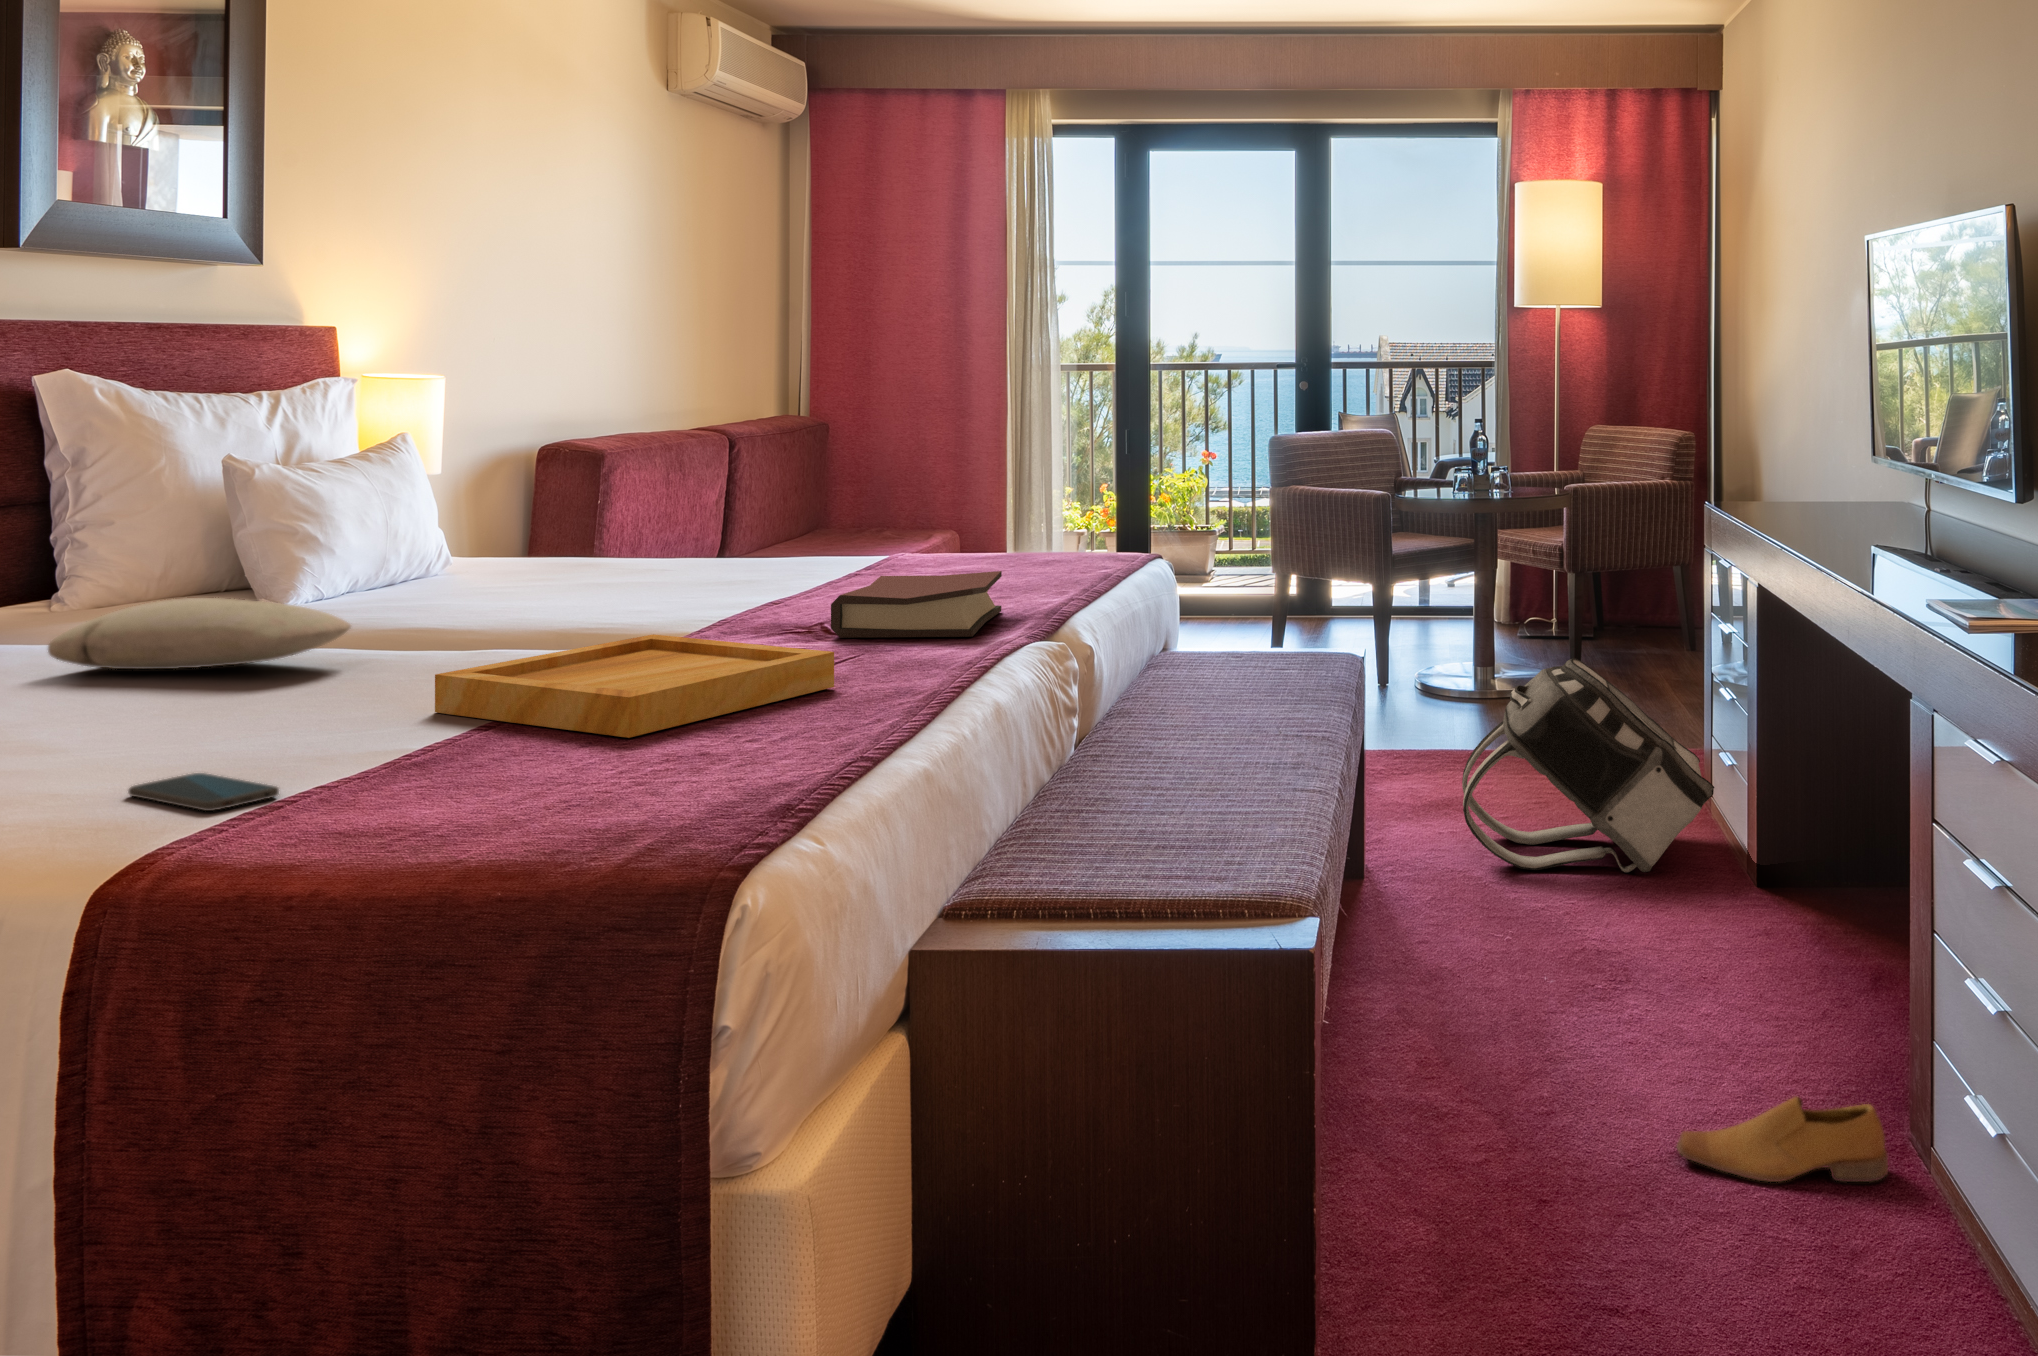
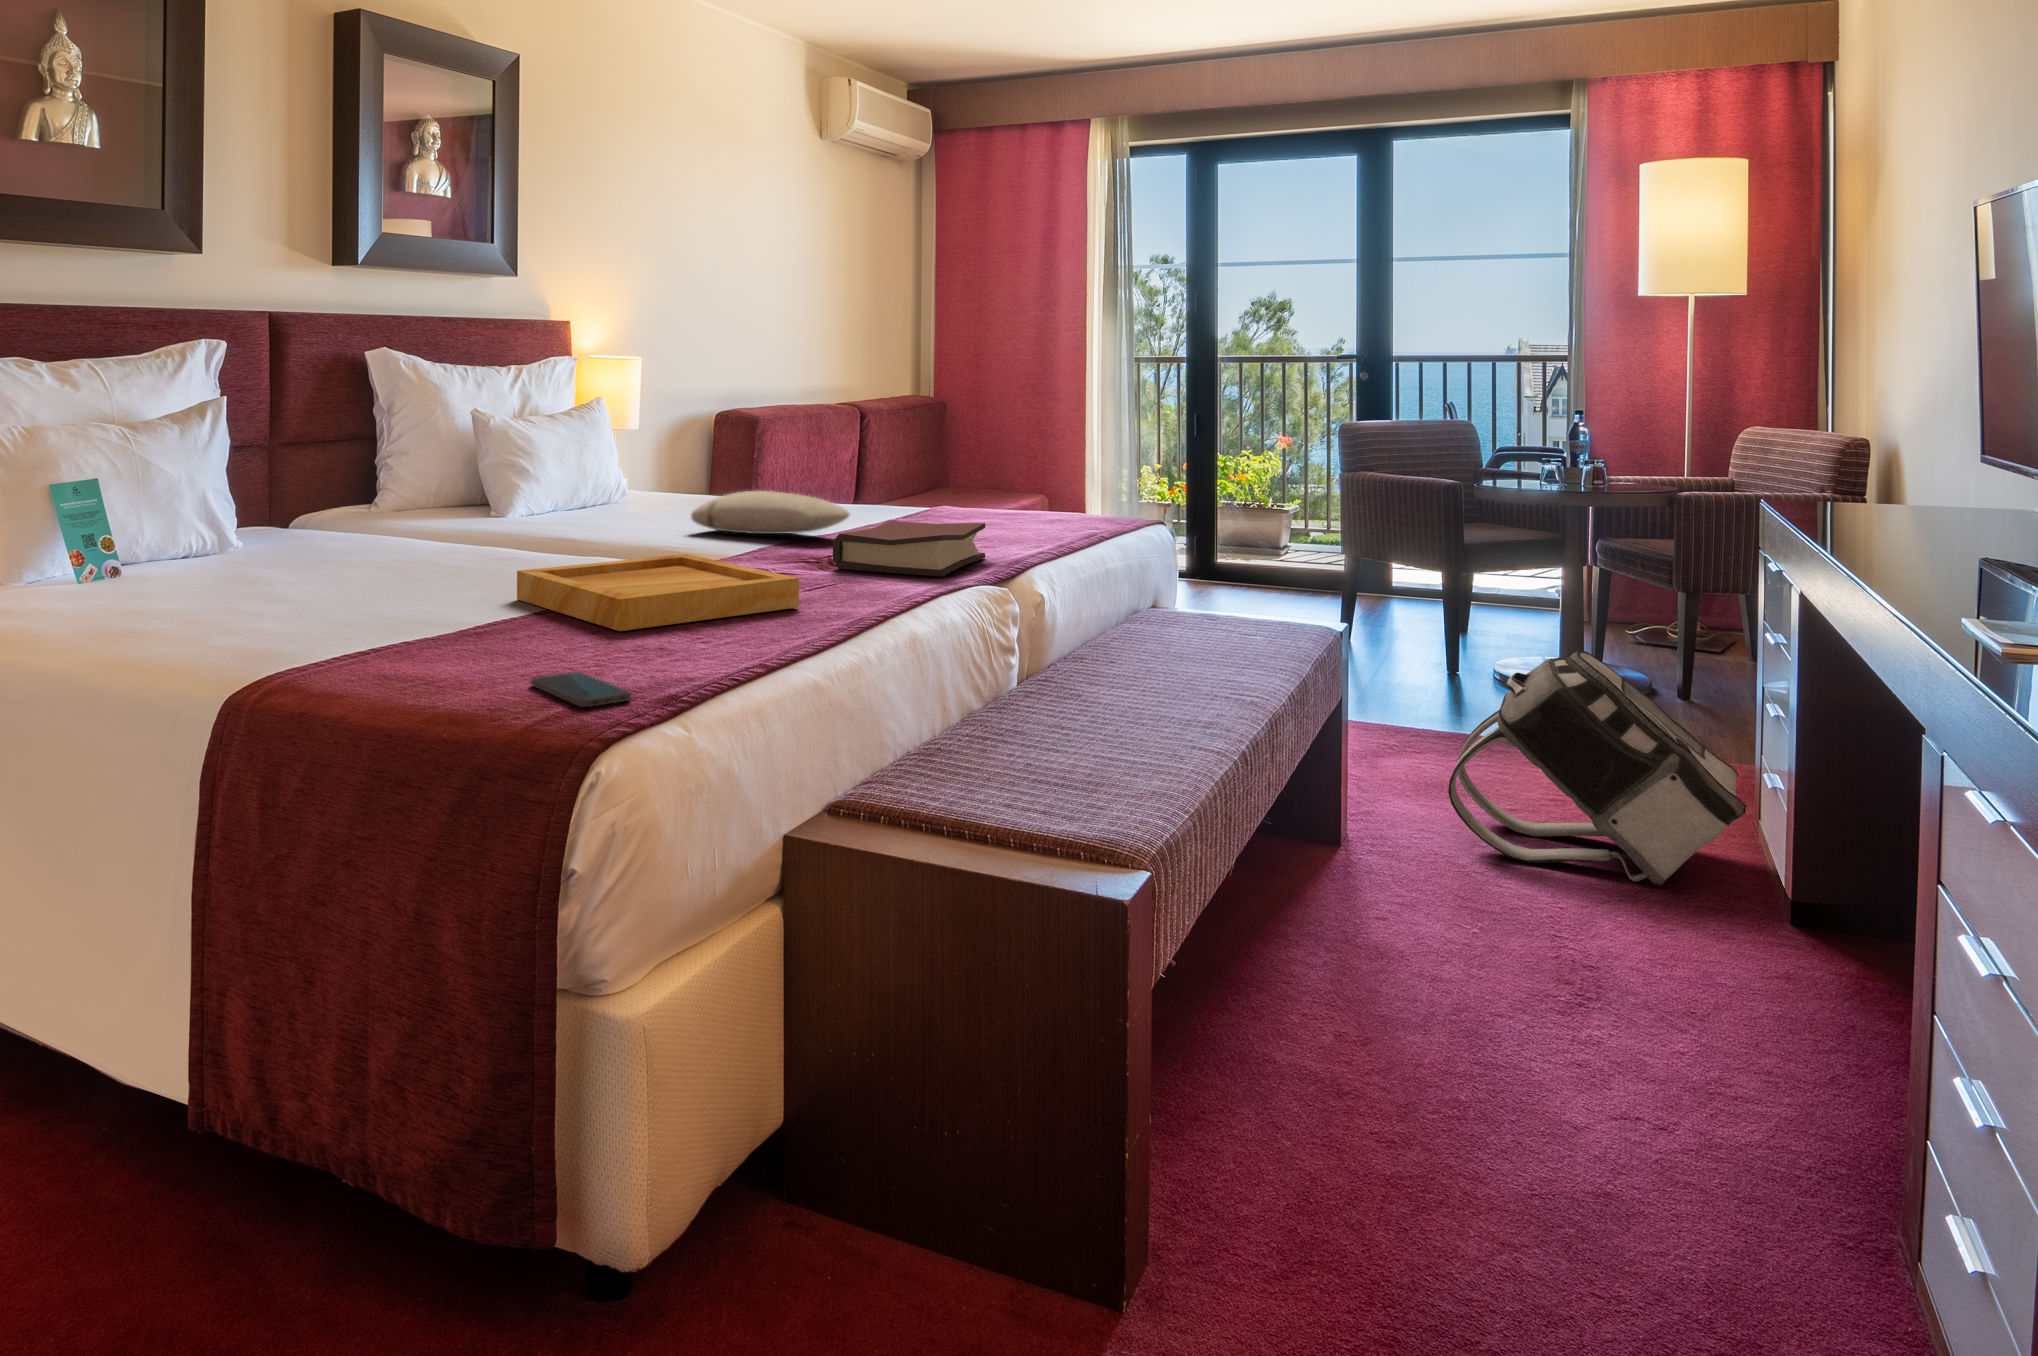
pillow: present [48,598,351,669] -> present [691,491,850,534]
smartphone: present [128,773,279,811] -> present [531,672,631,707]
shoe: present [1677,1096,1888,1182] -> none [1595,1166,1873,1292]

